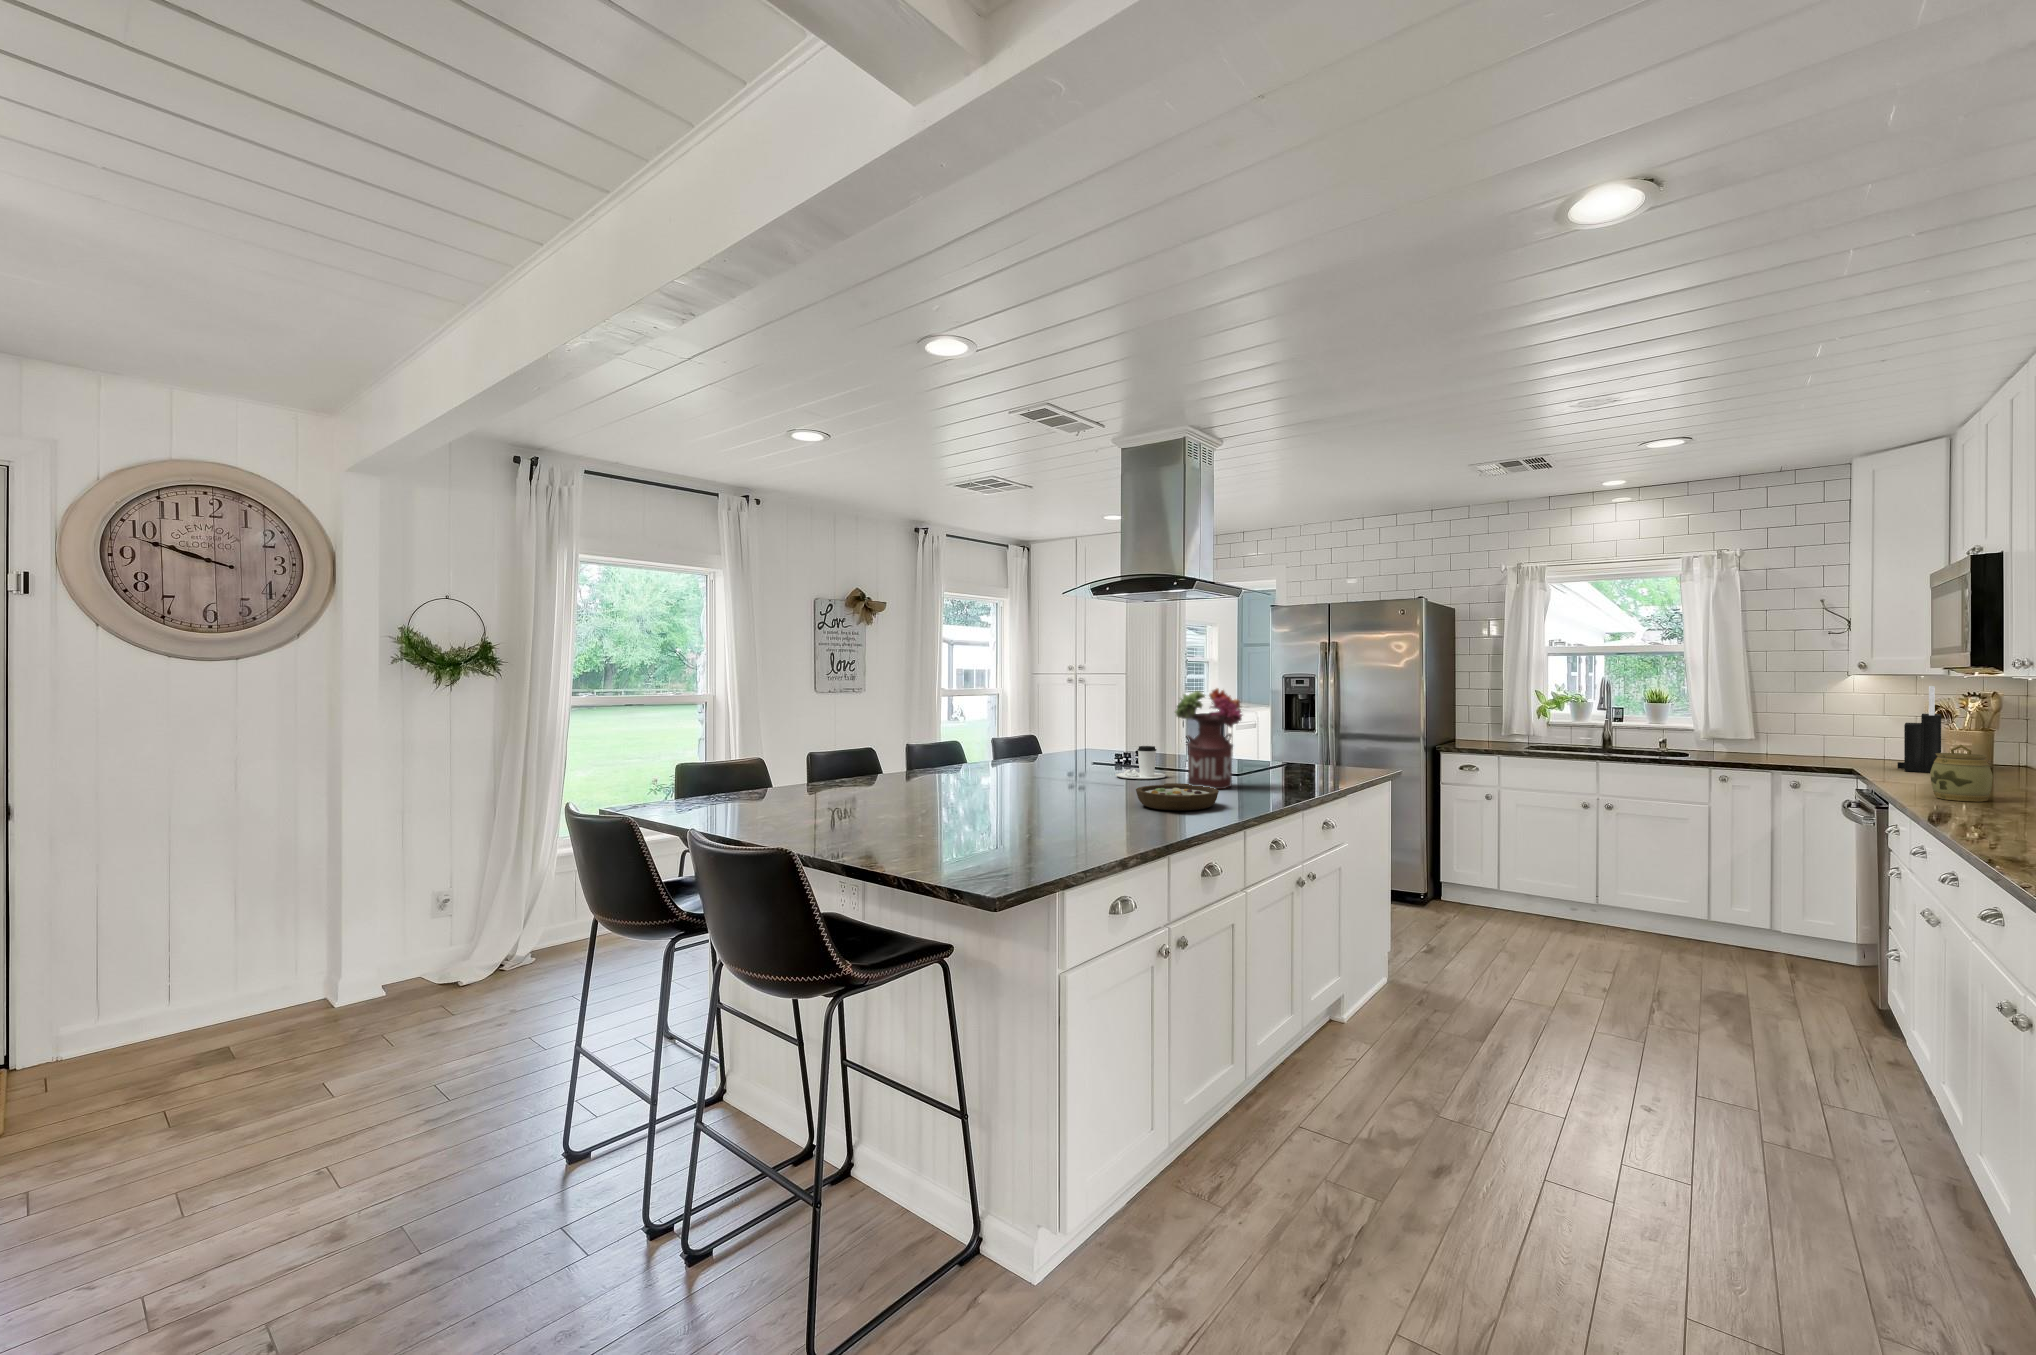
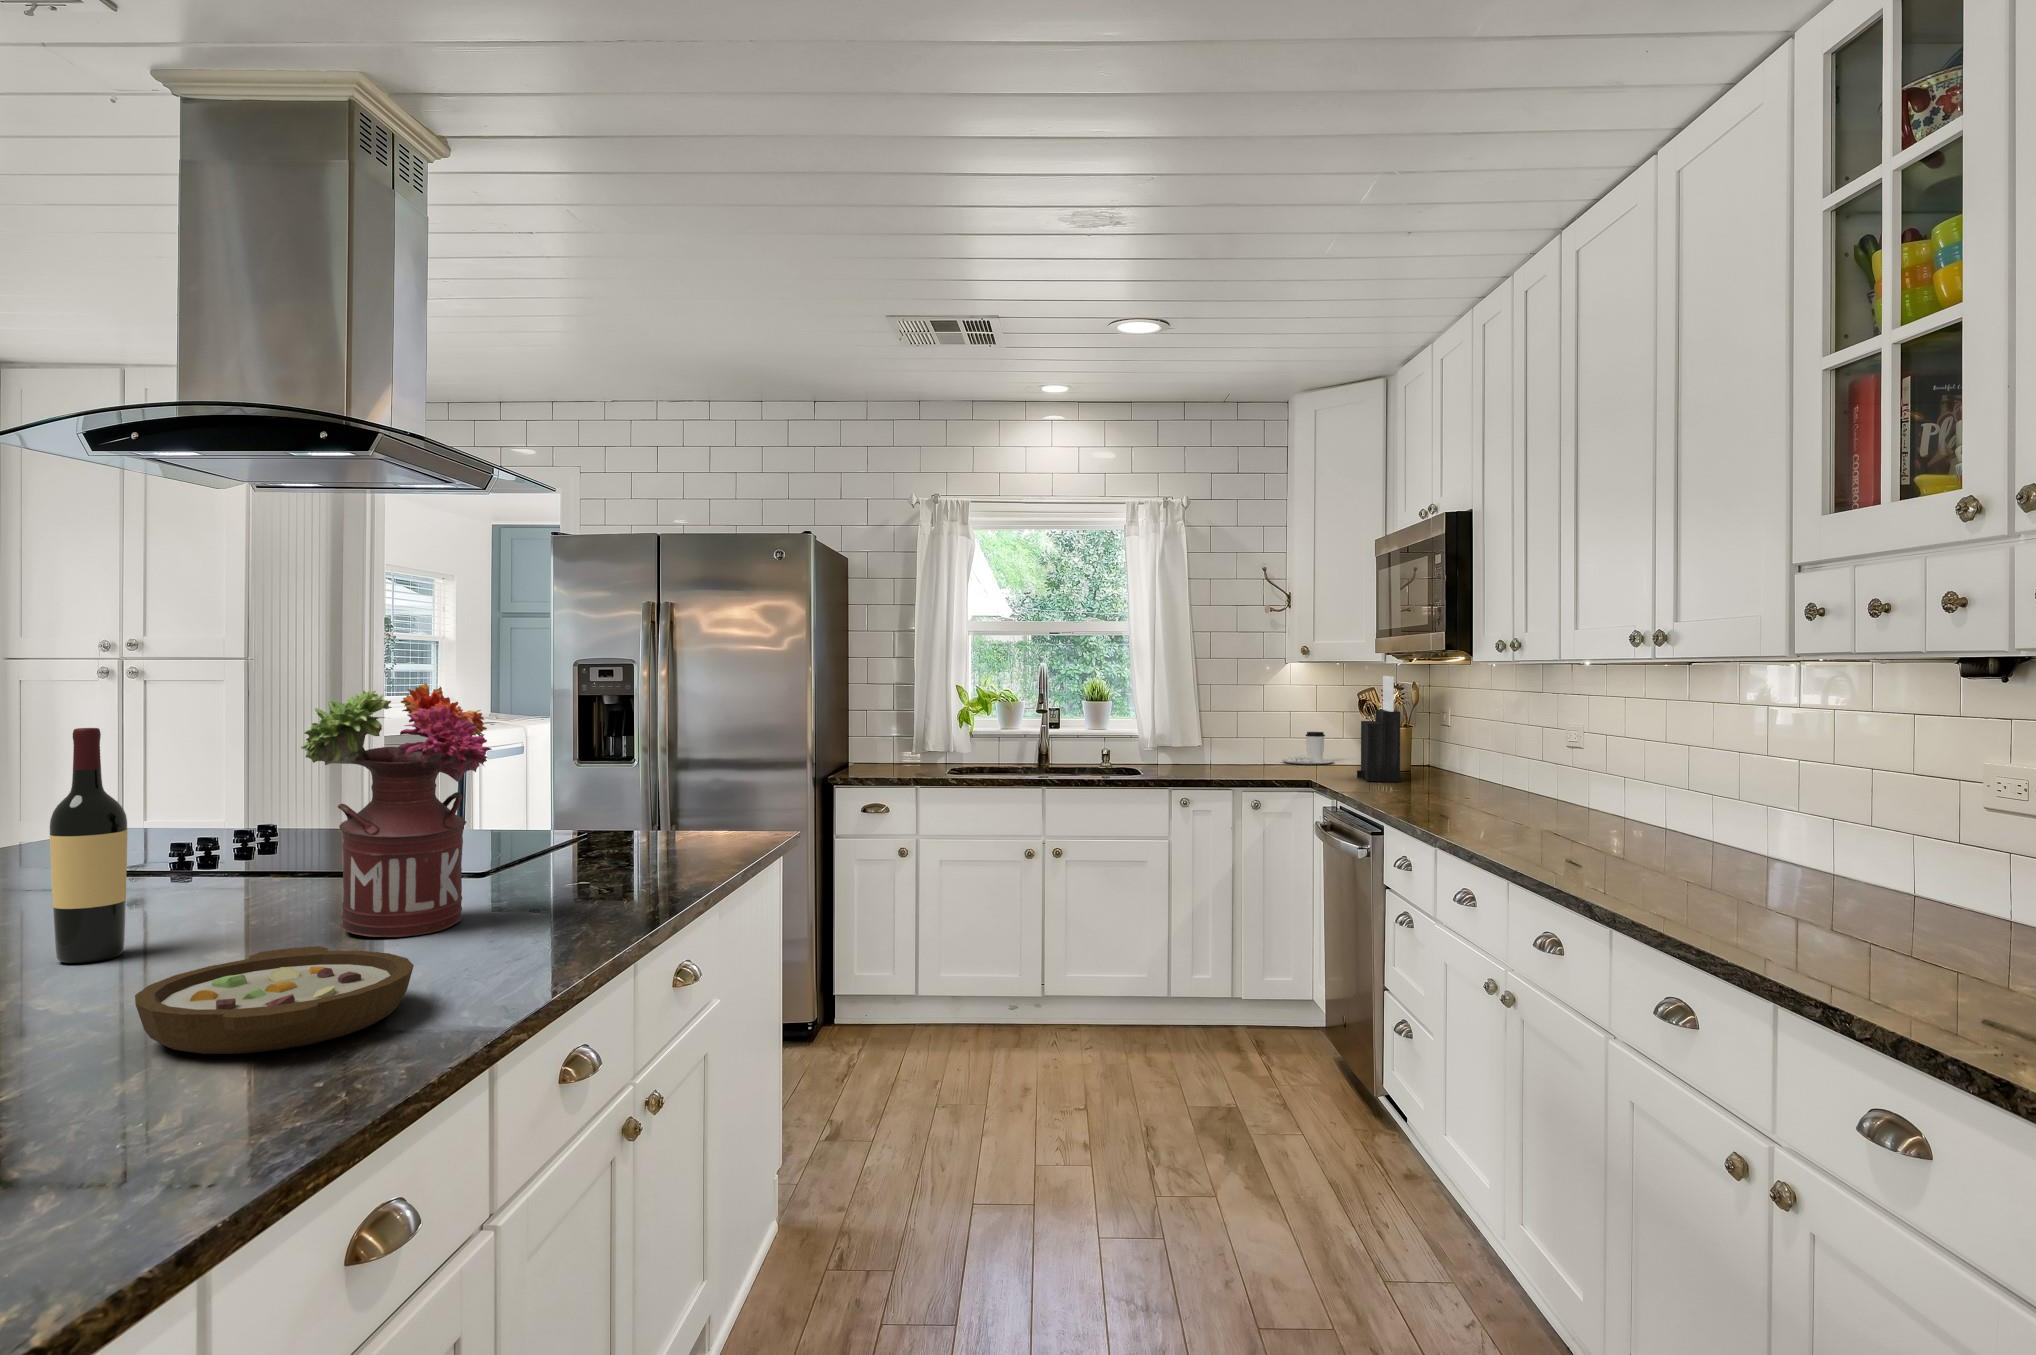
wine bottle: none [1096,703,1118,787] -> present [50,728,127,963]
jar: present [1930,745,1993,802] -> none [1449,750,1507,823]
coffee cup: present [1116,746,1167,779] -> present [1282,732,1334,764]

